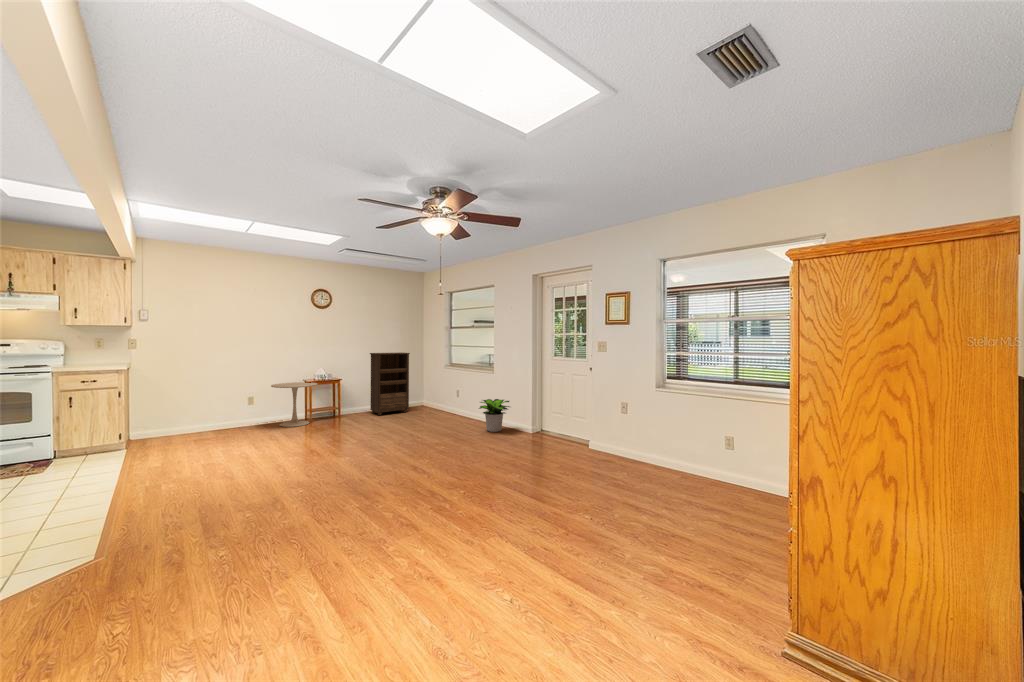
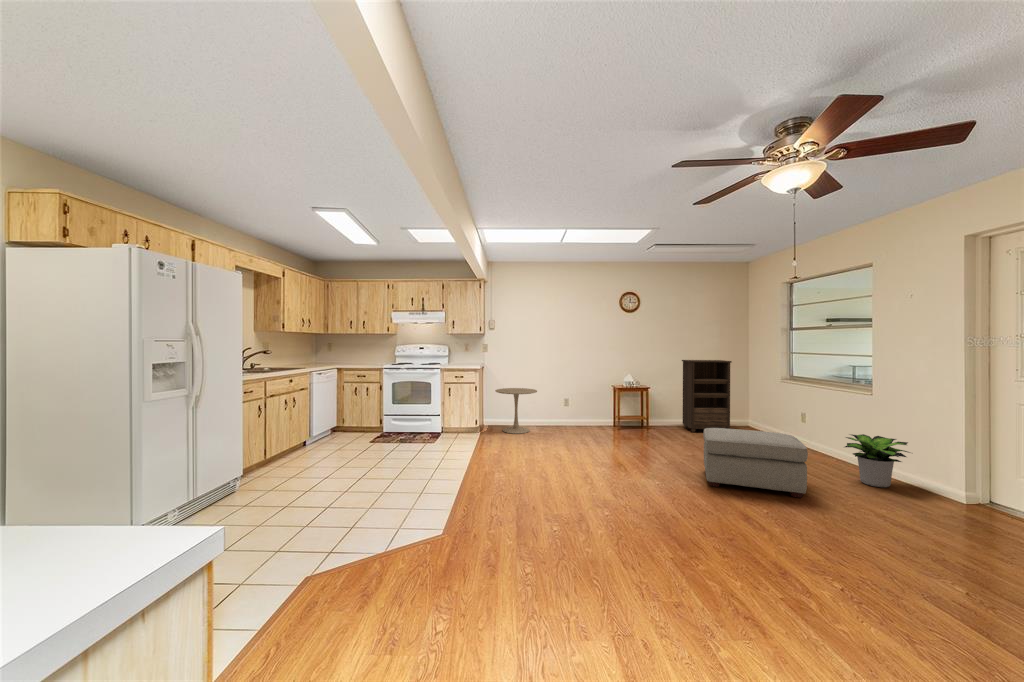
side table: present [271,382,317,427] -> present [495,388,537,434]
ottoman: none [387,404,456,451] -> present [703,428,808,498]

